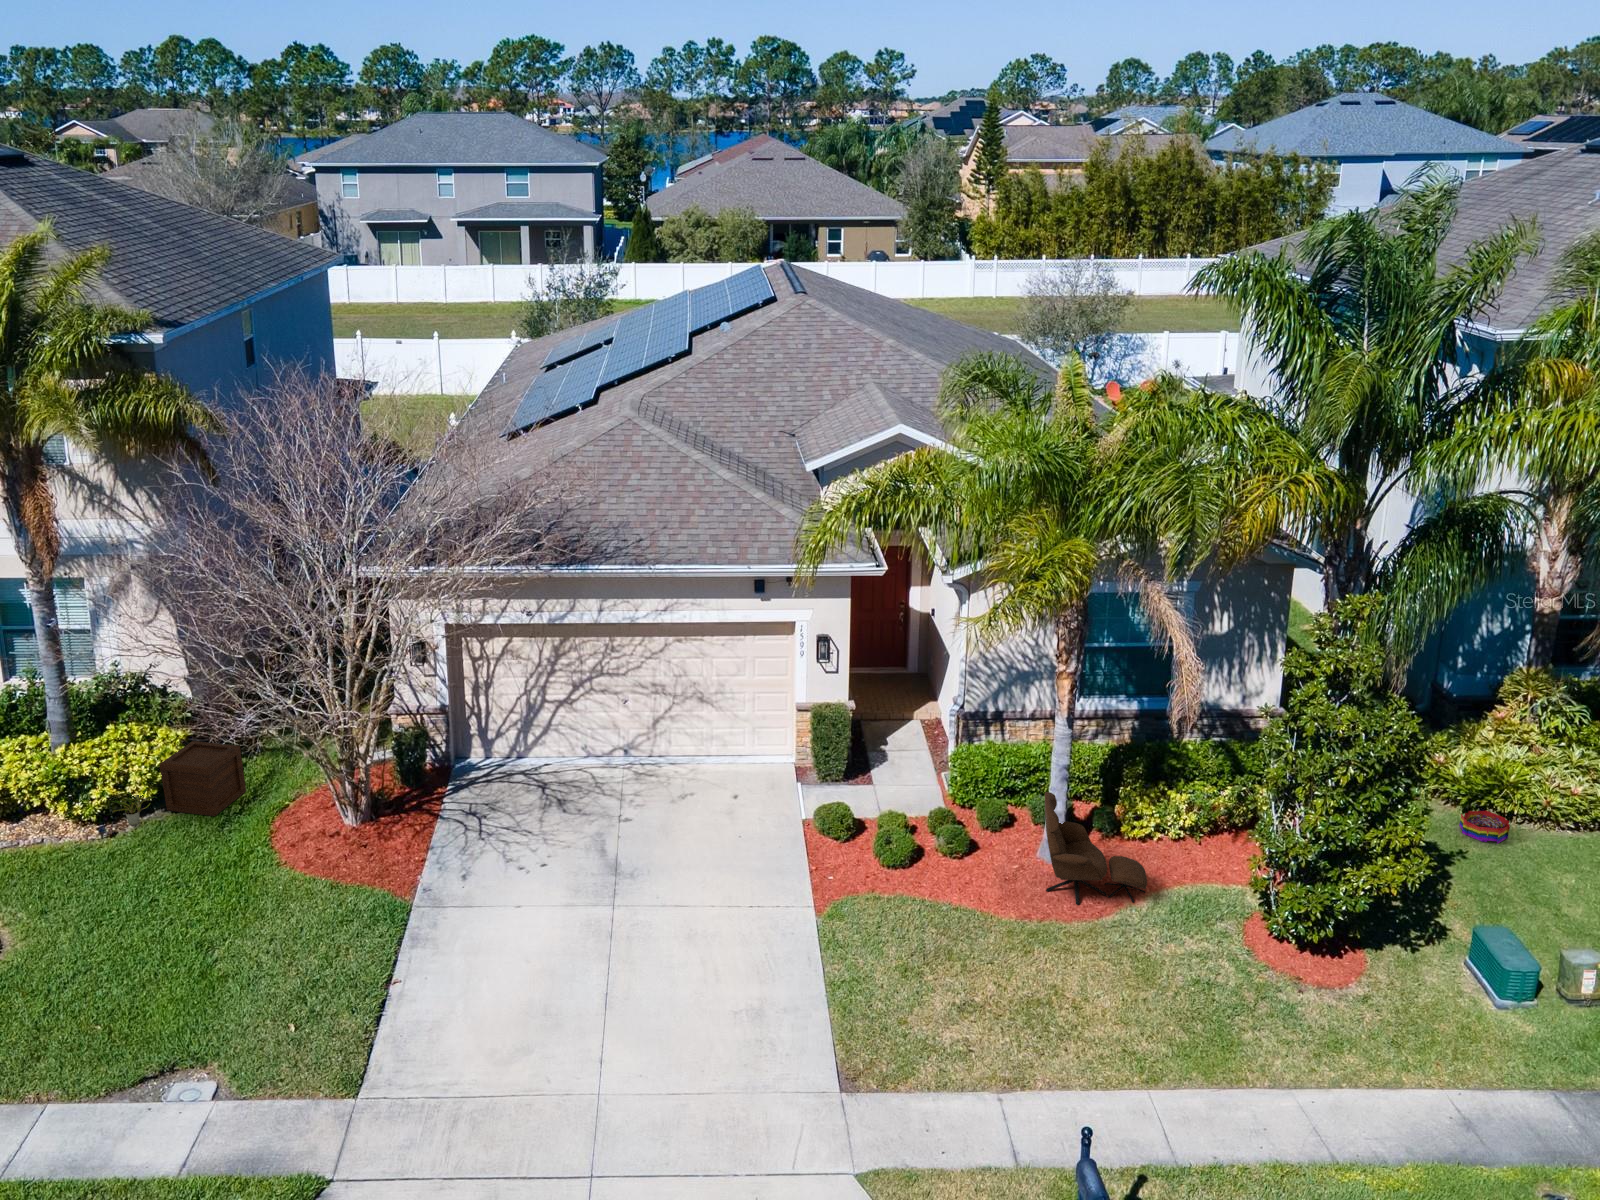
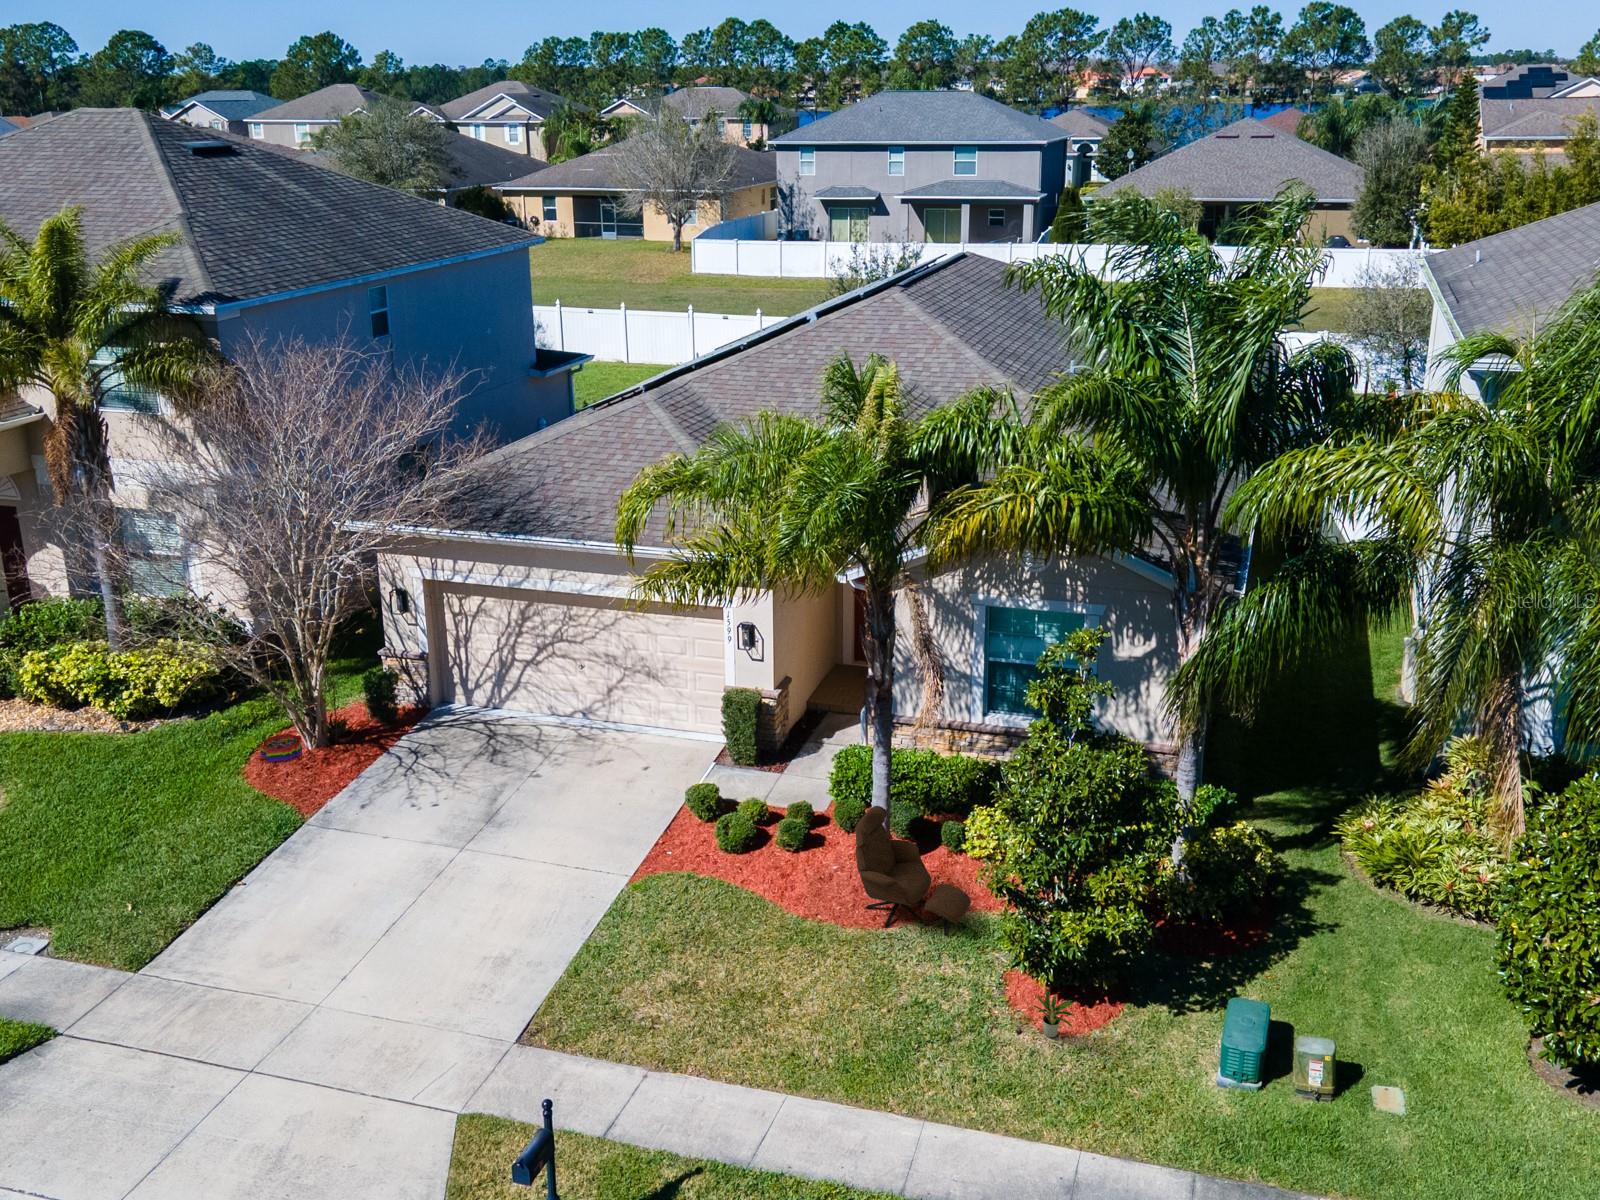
wooden crate: present [160,741,246,816] -> none [185,659,261,725]
potted plant: present [112,788,154,825] -> present [1024,988,1073,1037]
storage bin: present [1459,811,1510,844] -> present [260,734,302,762]

